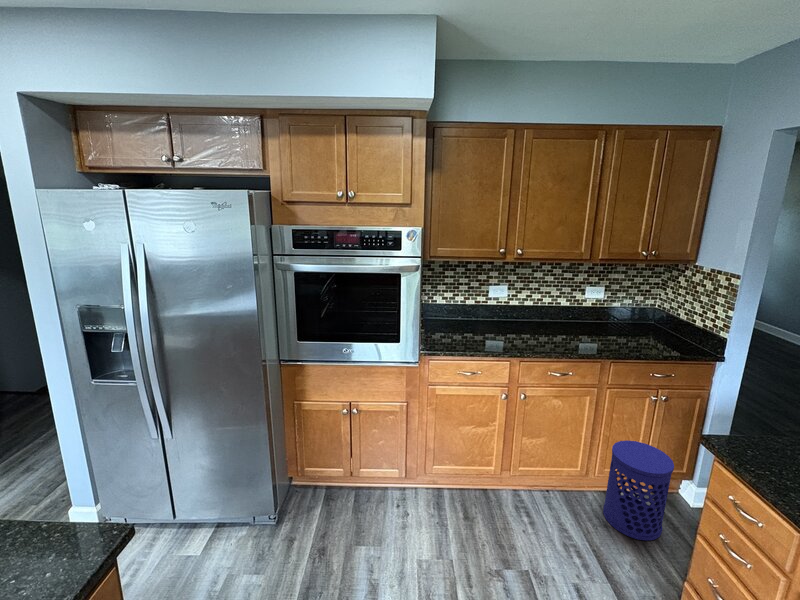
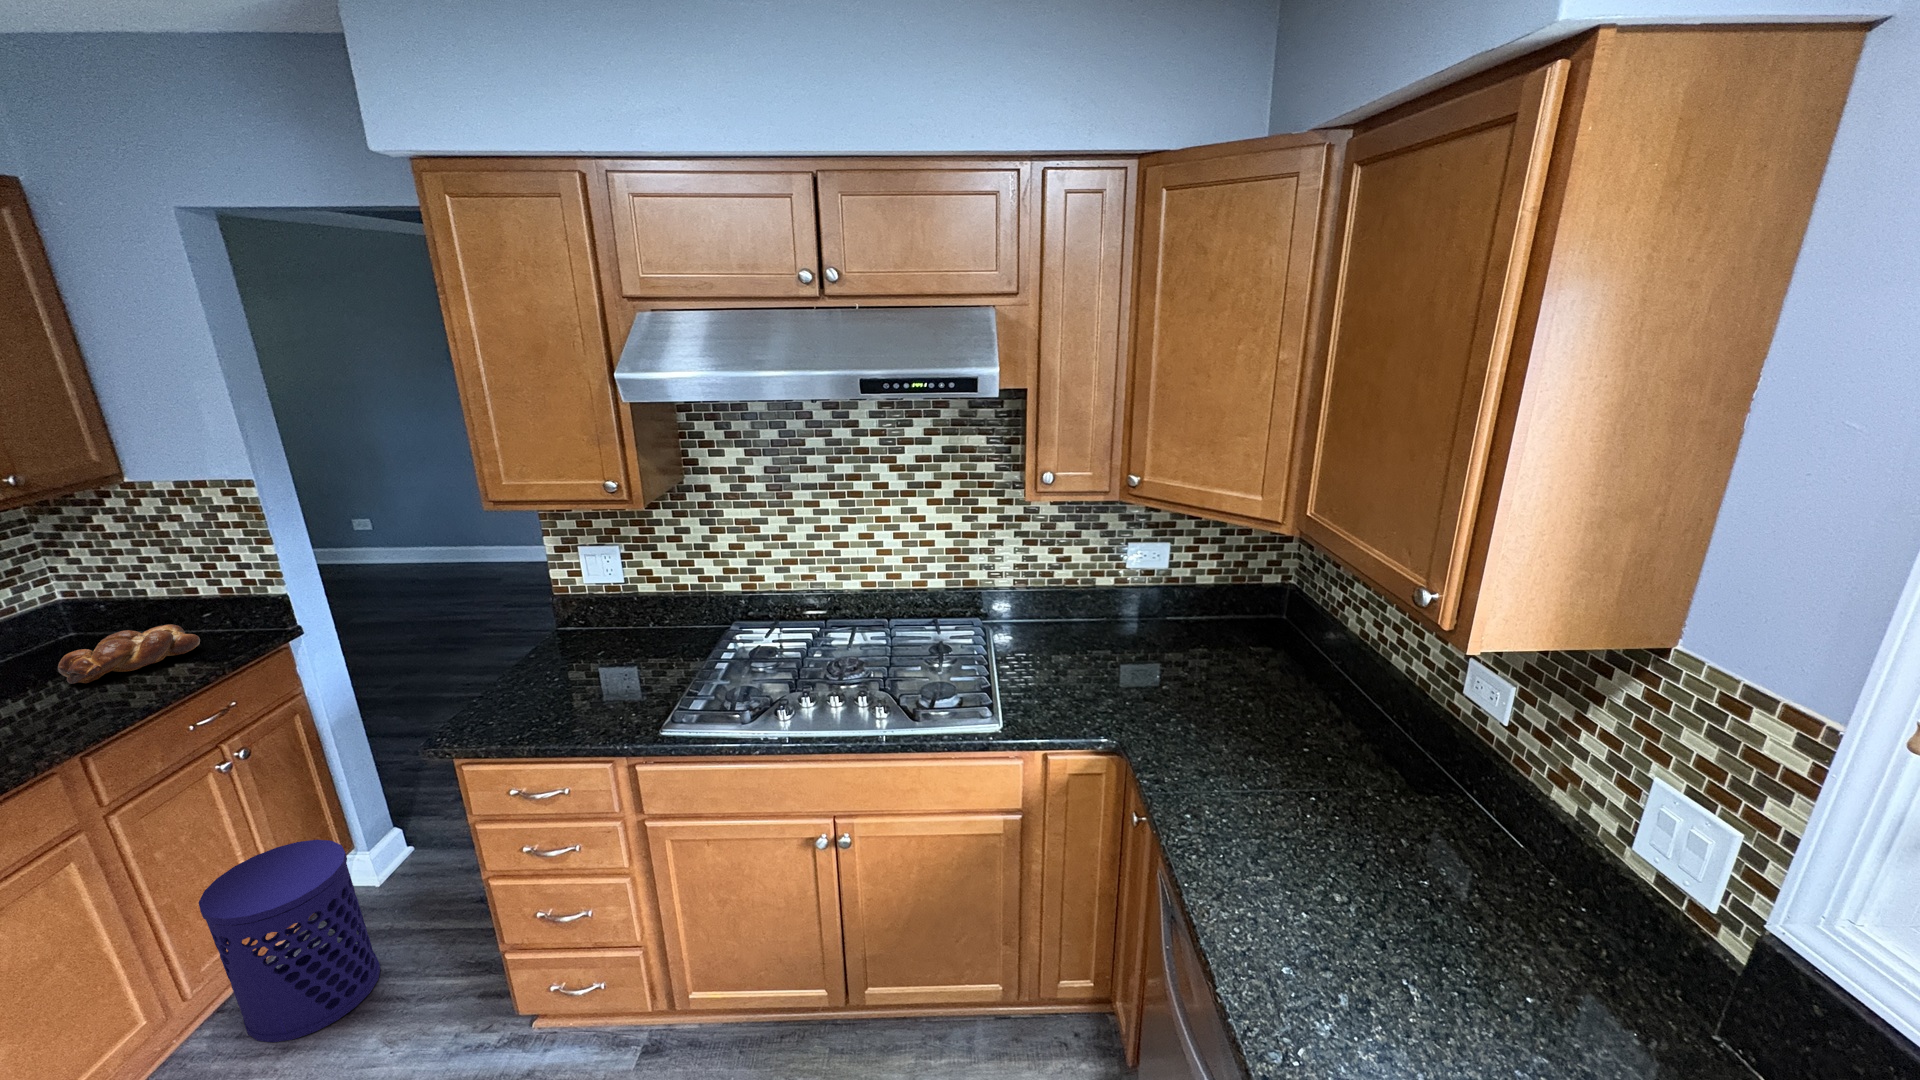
bread loaf: none [631,326,681,345] -> present [58,625,200,684]

